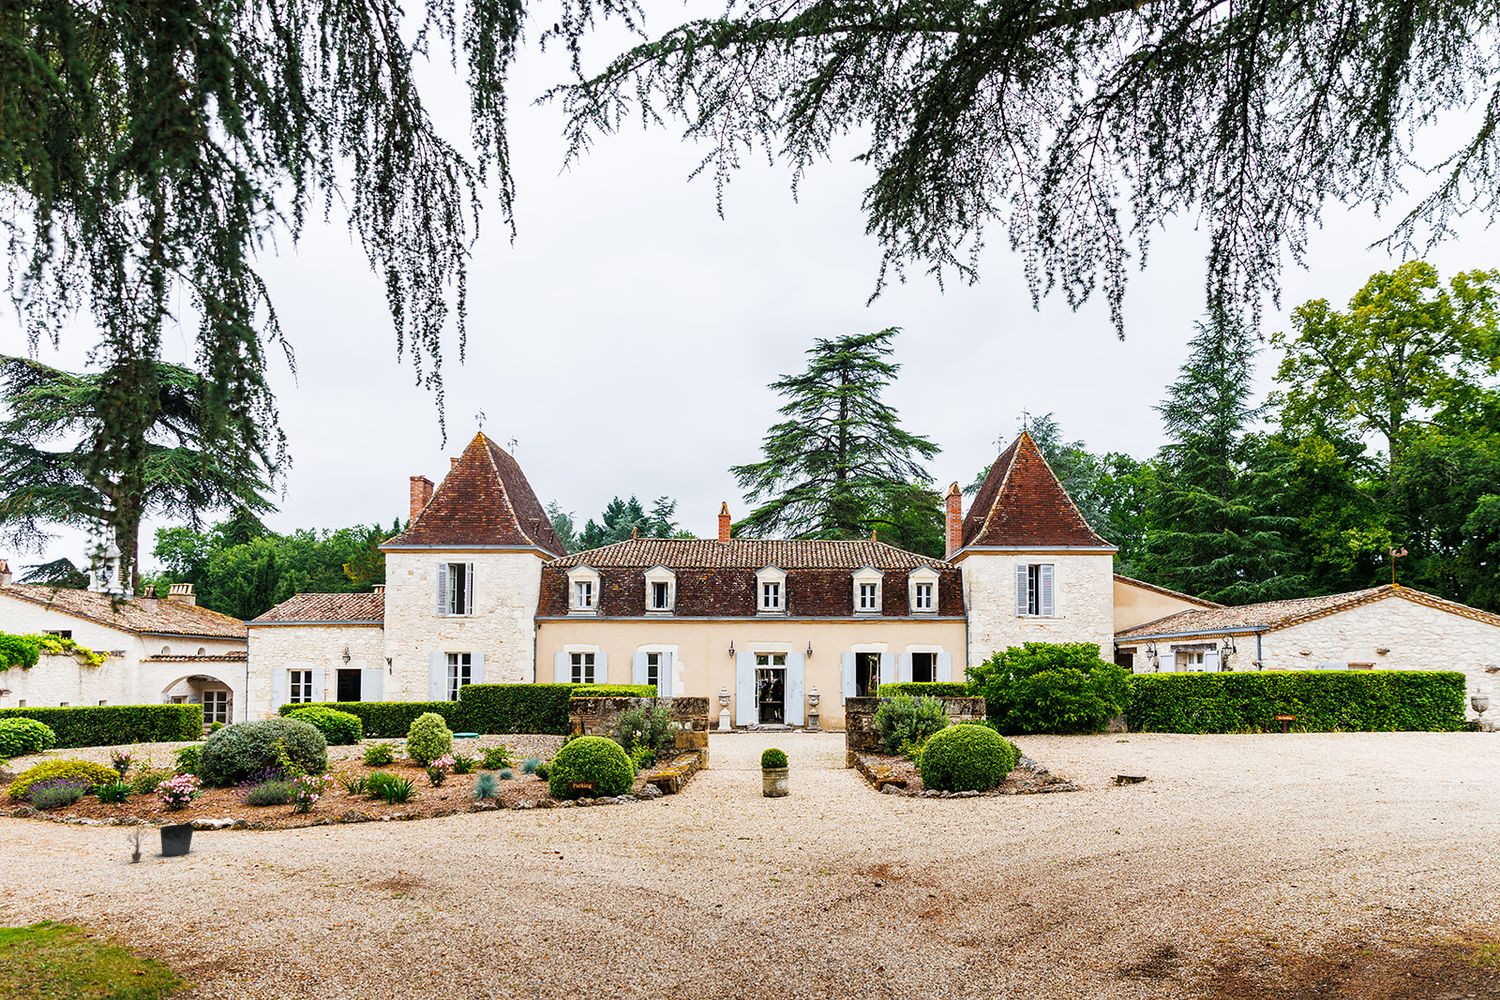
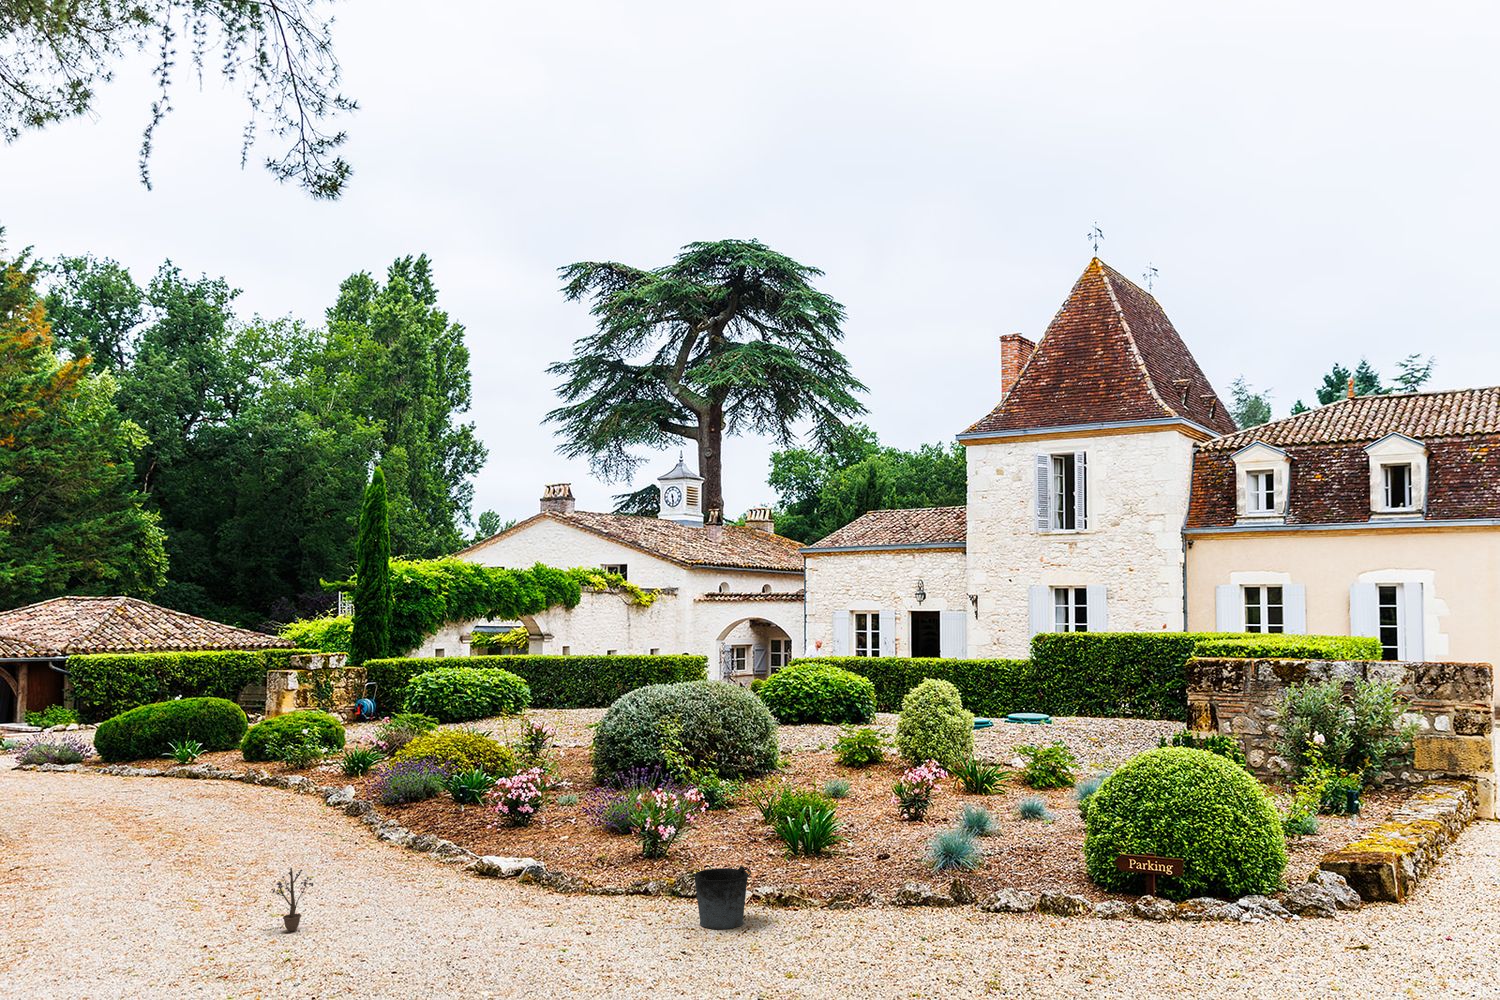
bucket: present [160,822,196,856] -> present [694,866,751,929]

